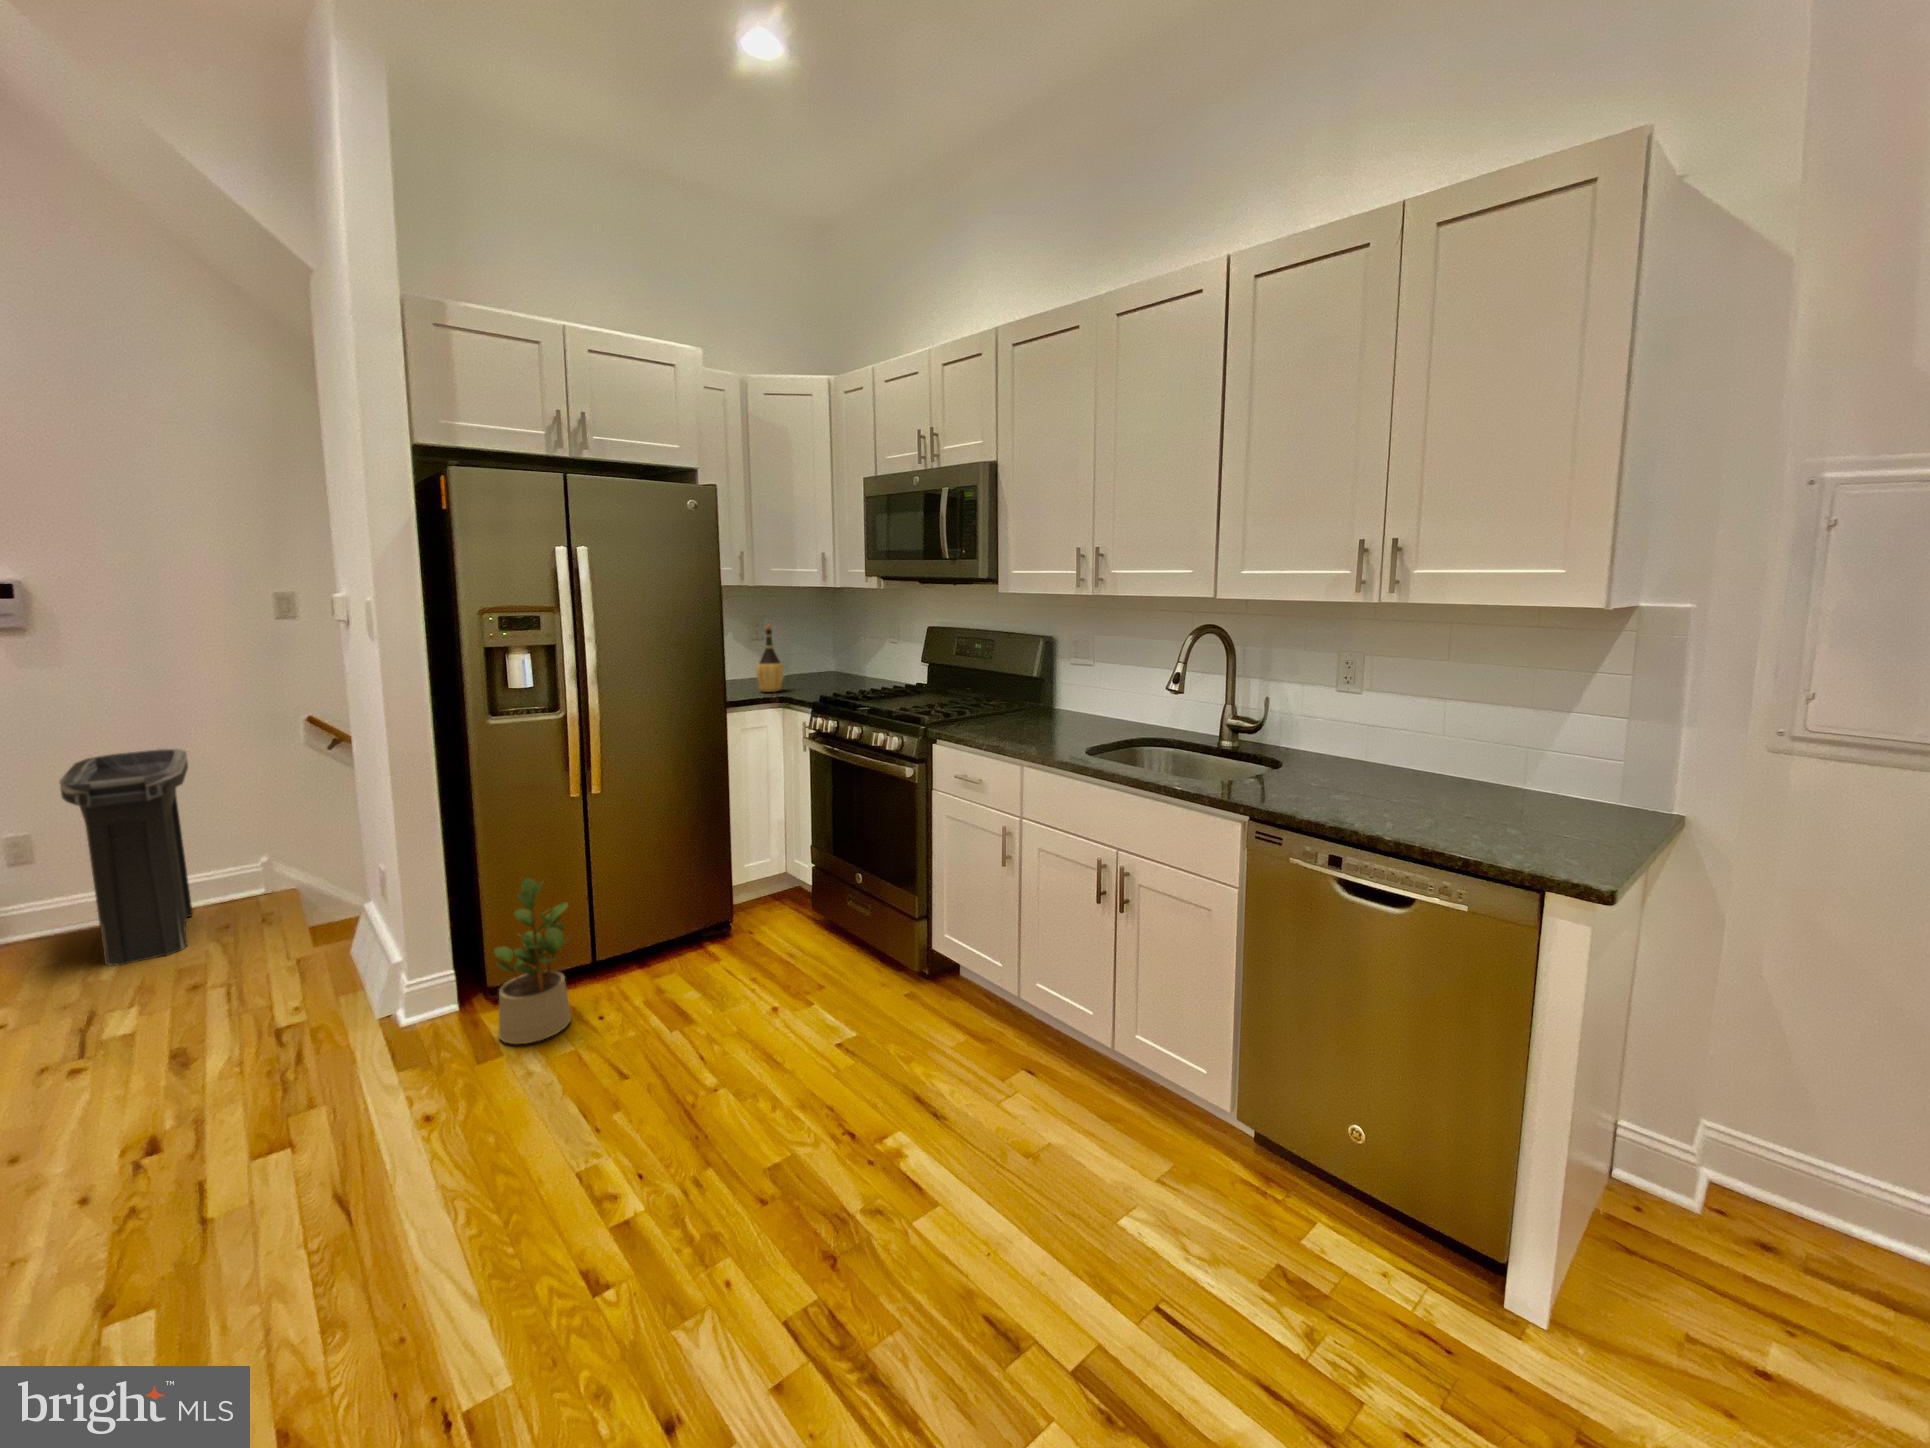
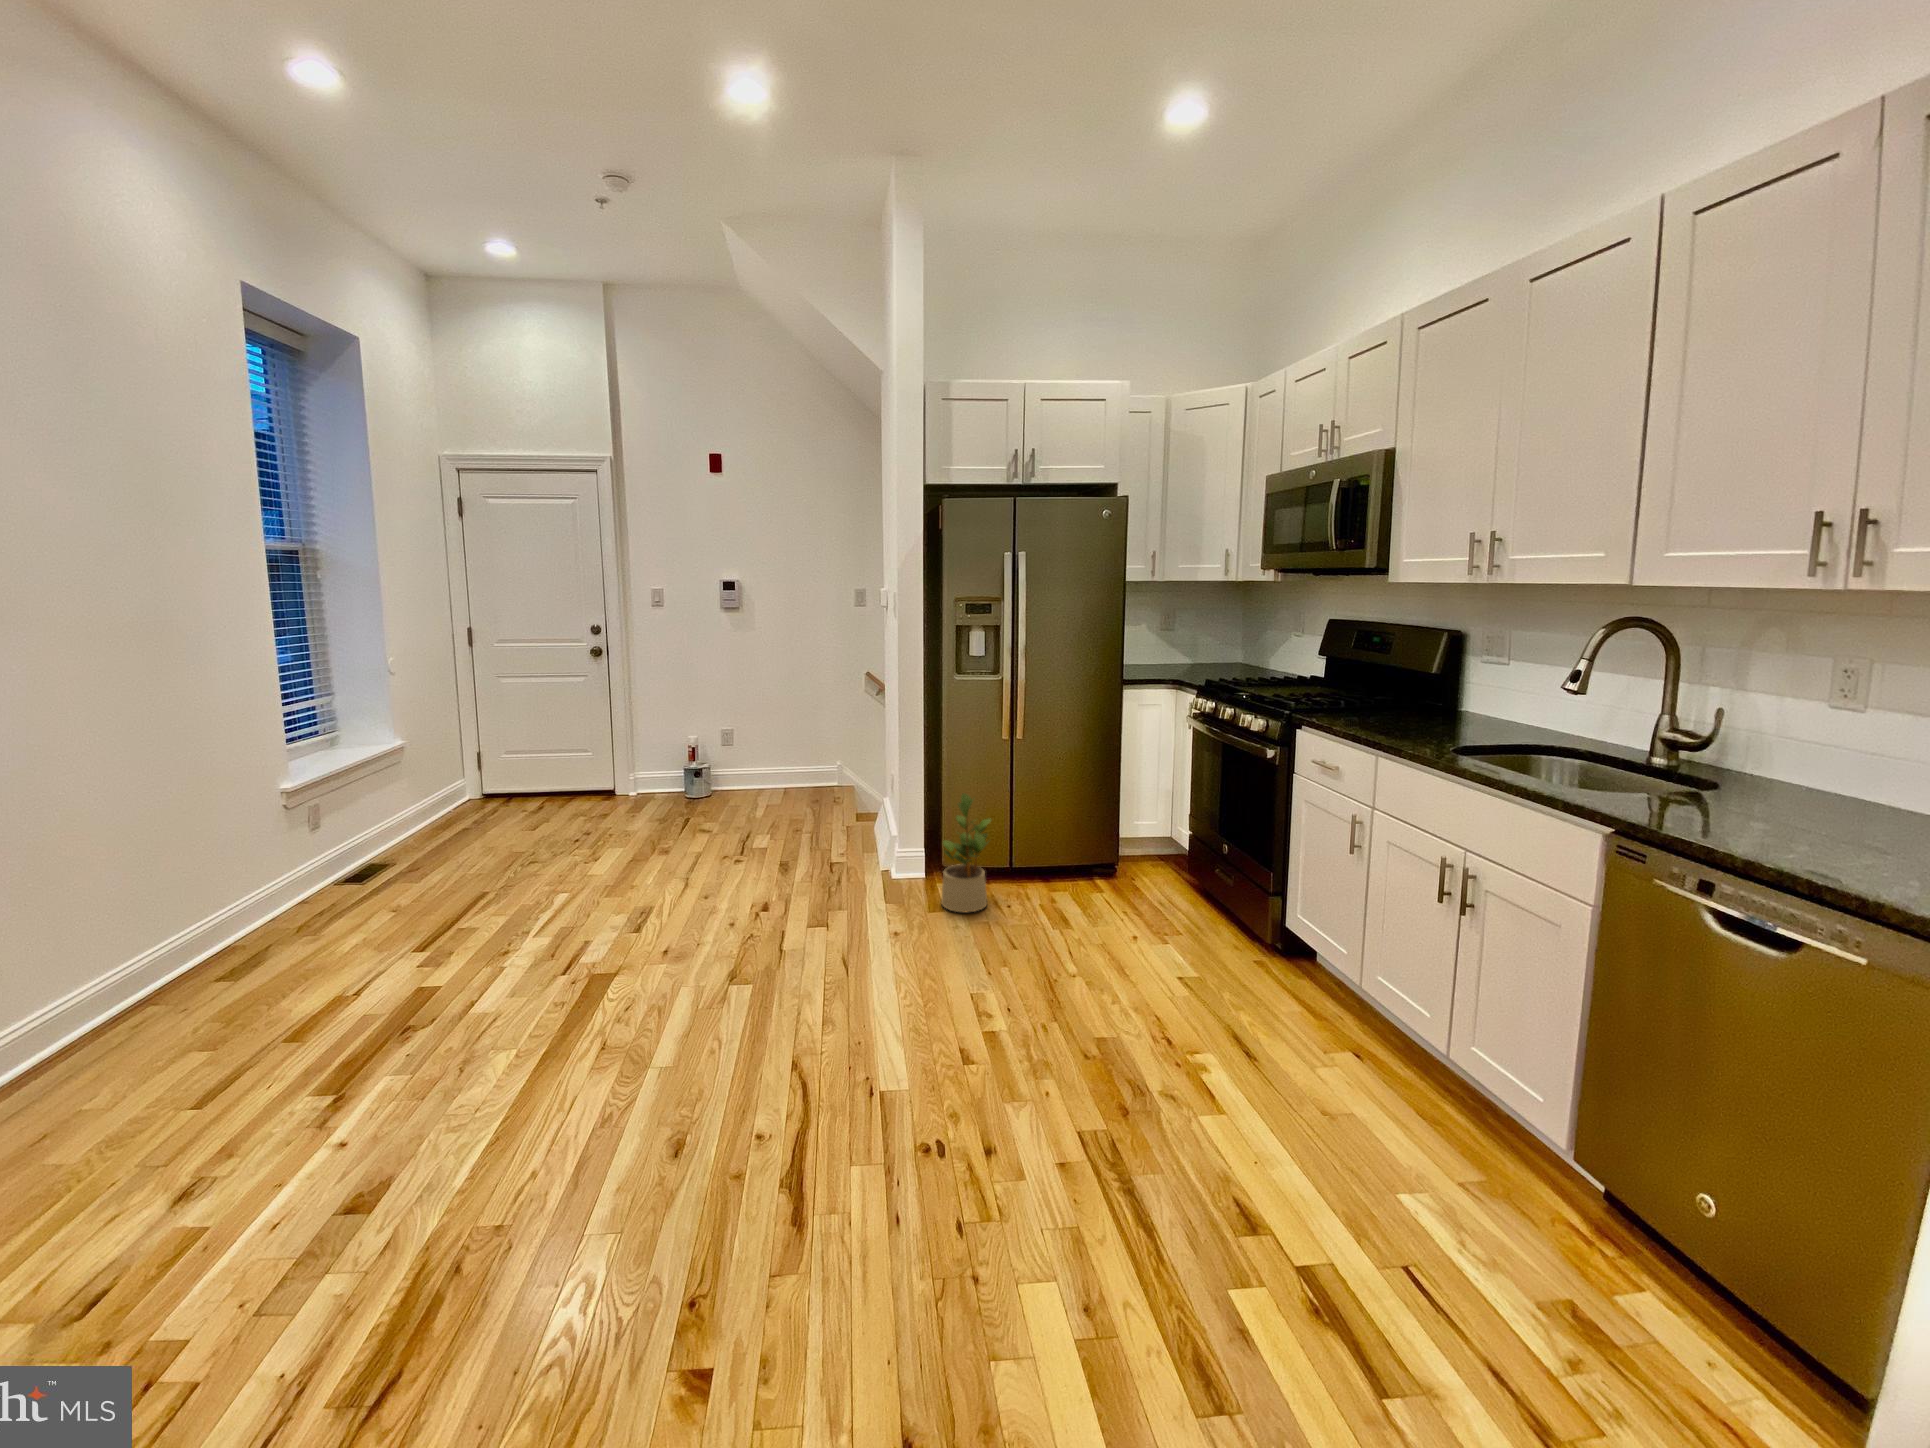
wine bottle: present [756,625,784,692] -> none [1157,612,1183,673]
trash can: present [59,749,193,966] -> none [745,684,799,813]

